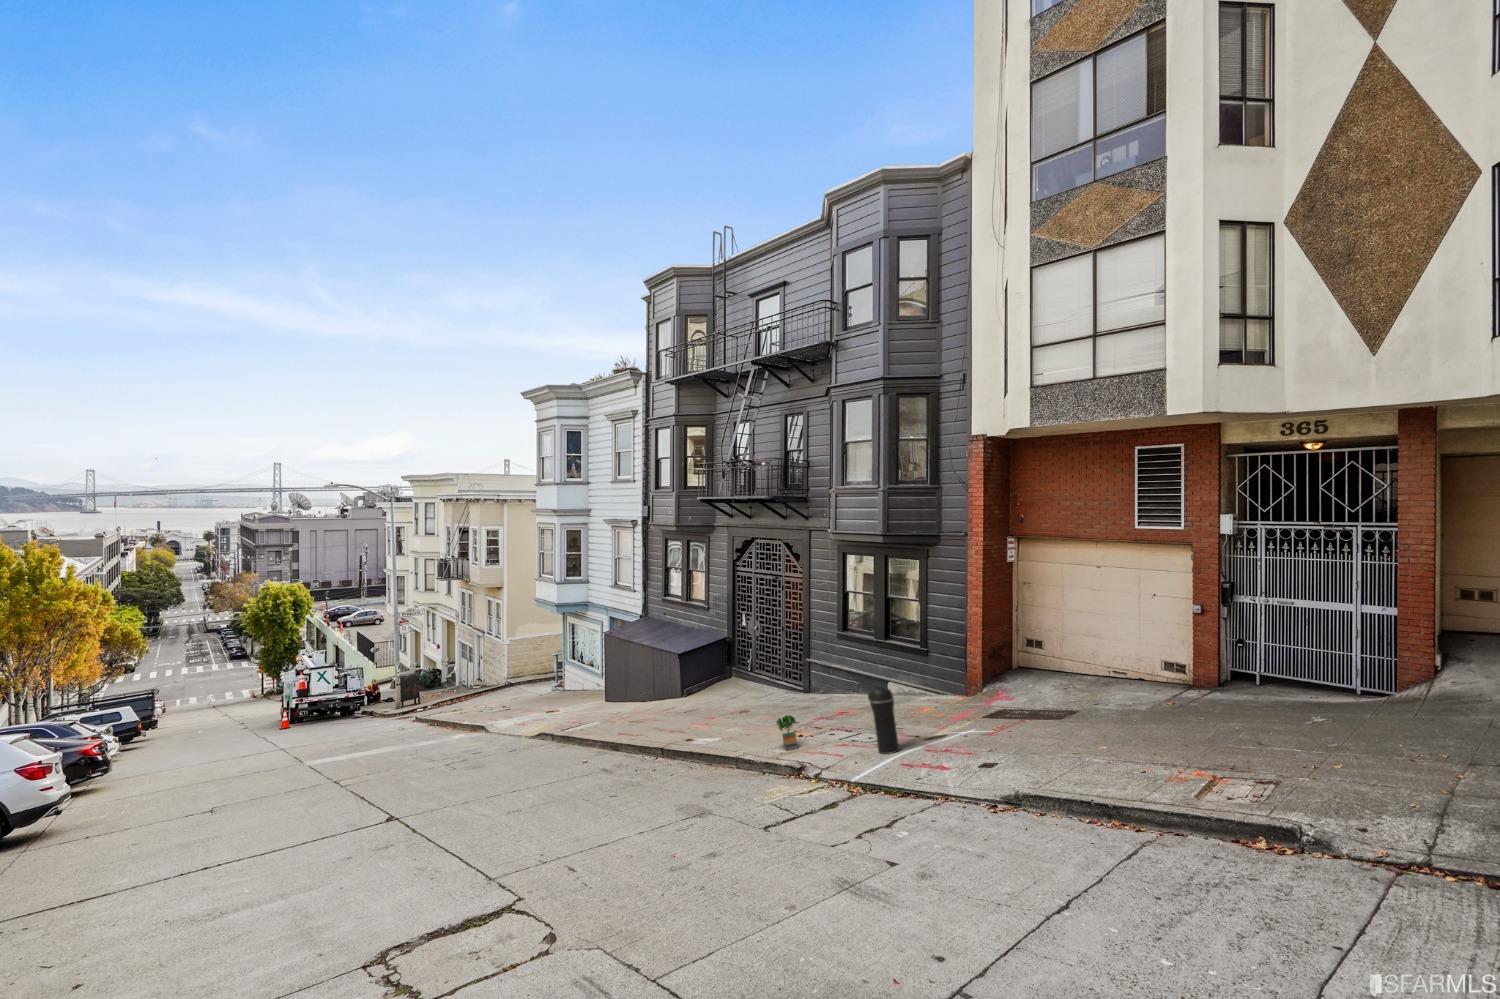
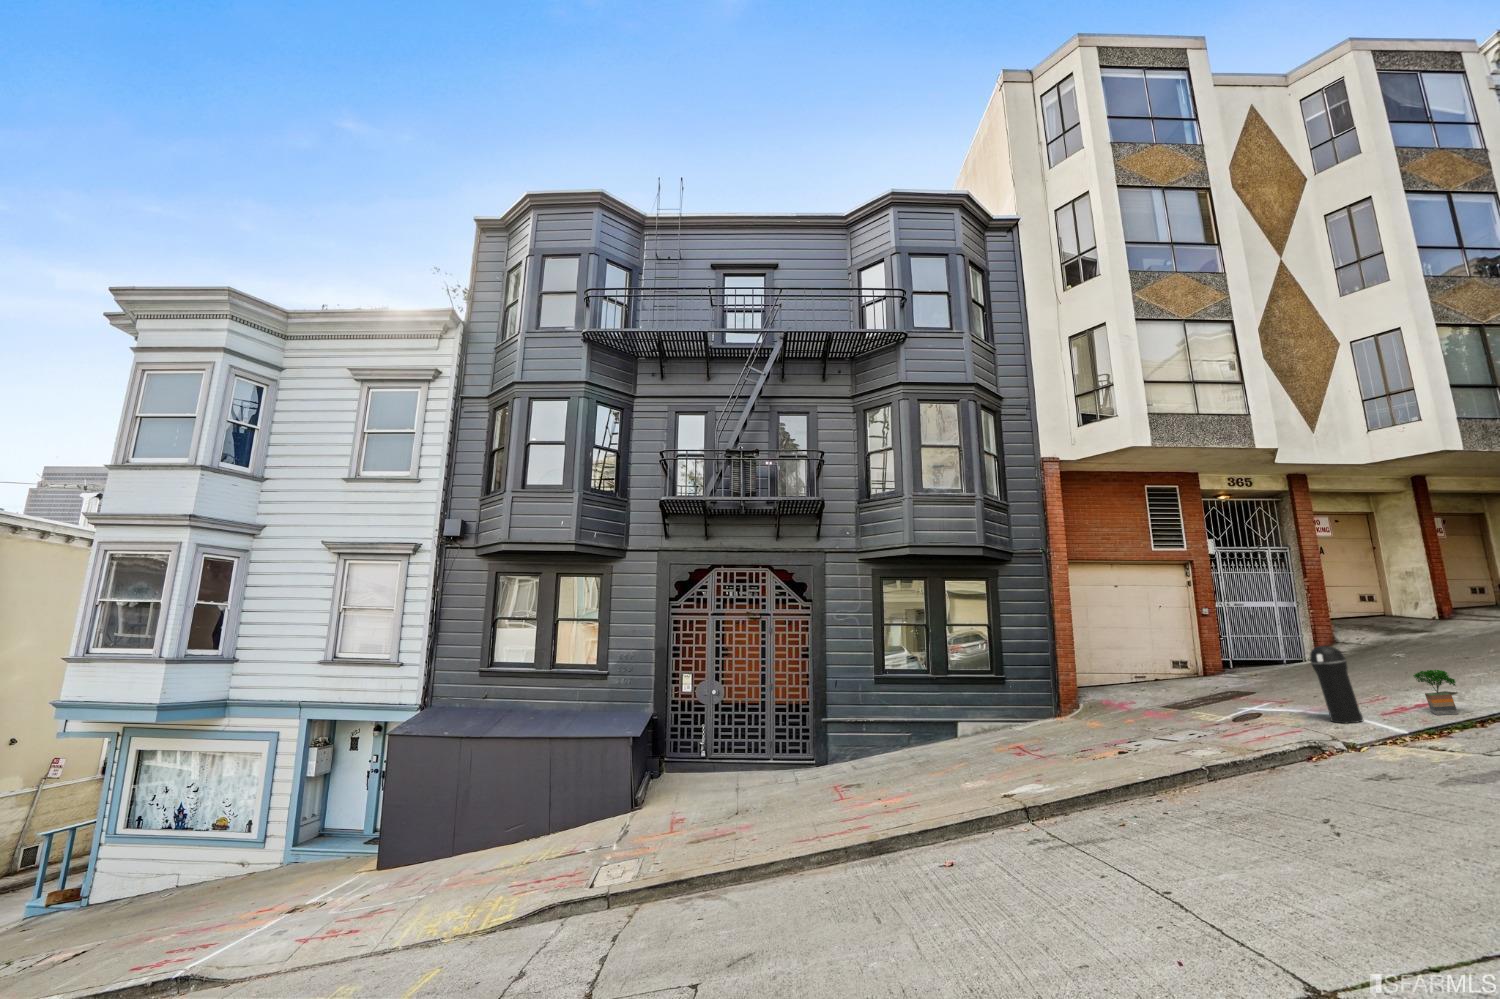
potted tree: present [776,715,799,751] -> present [1413,670,1458,715]

